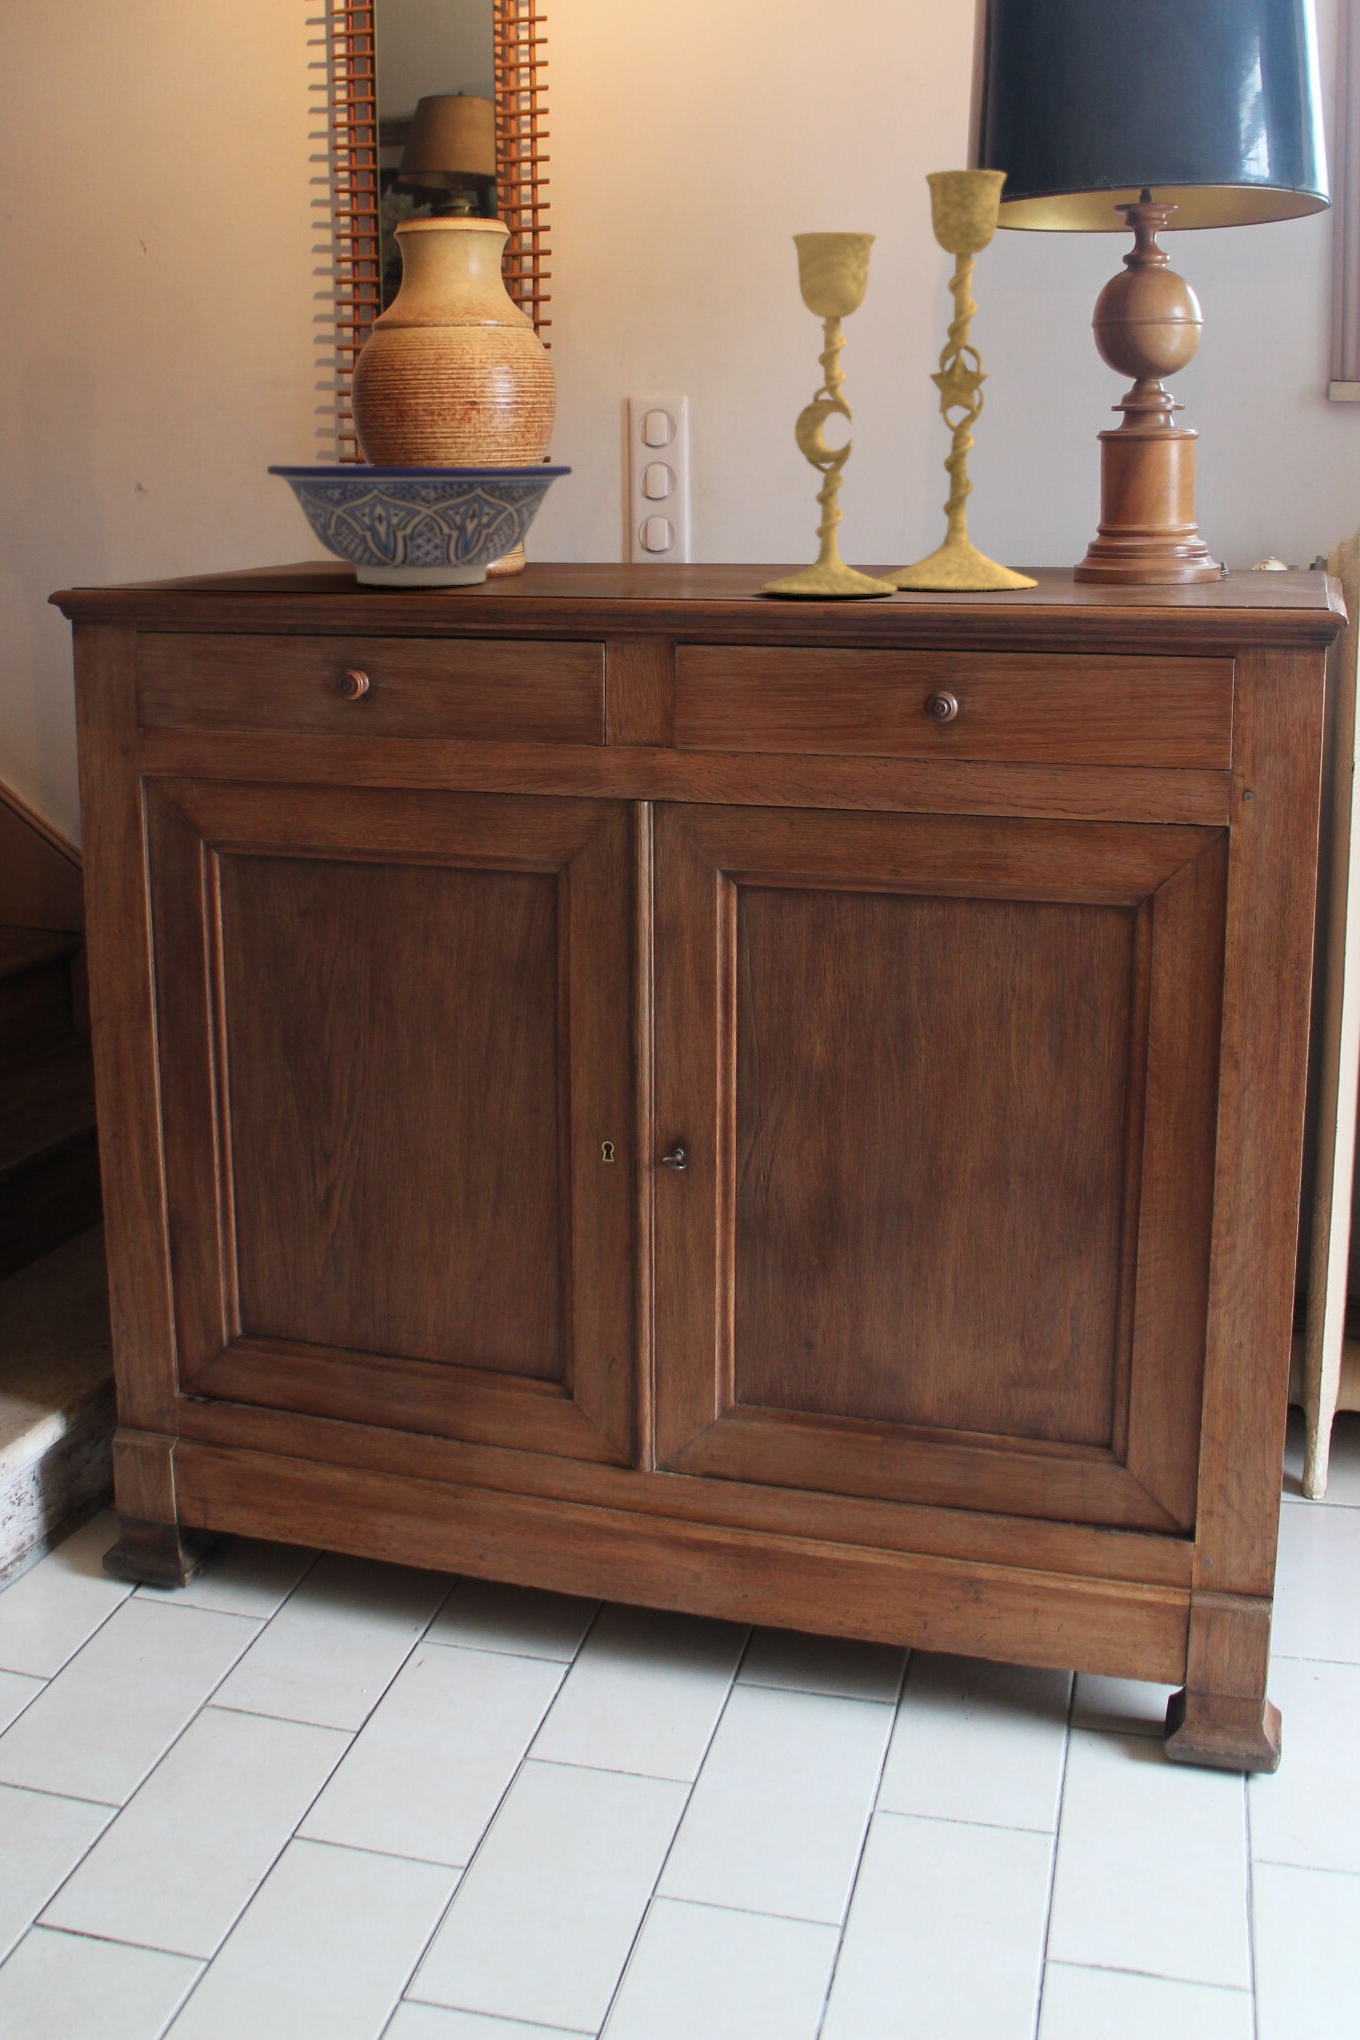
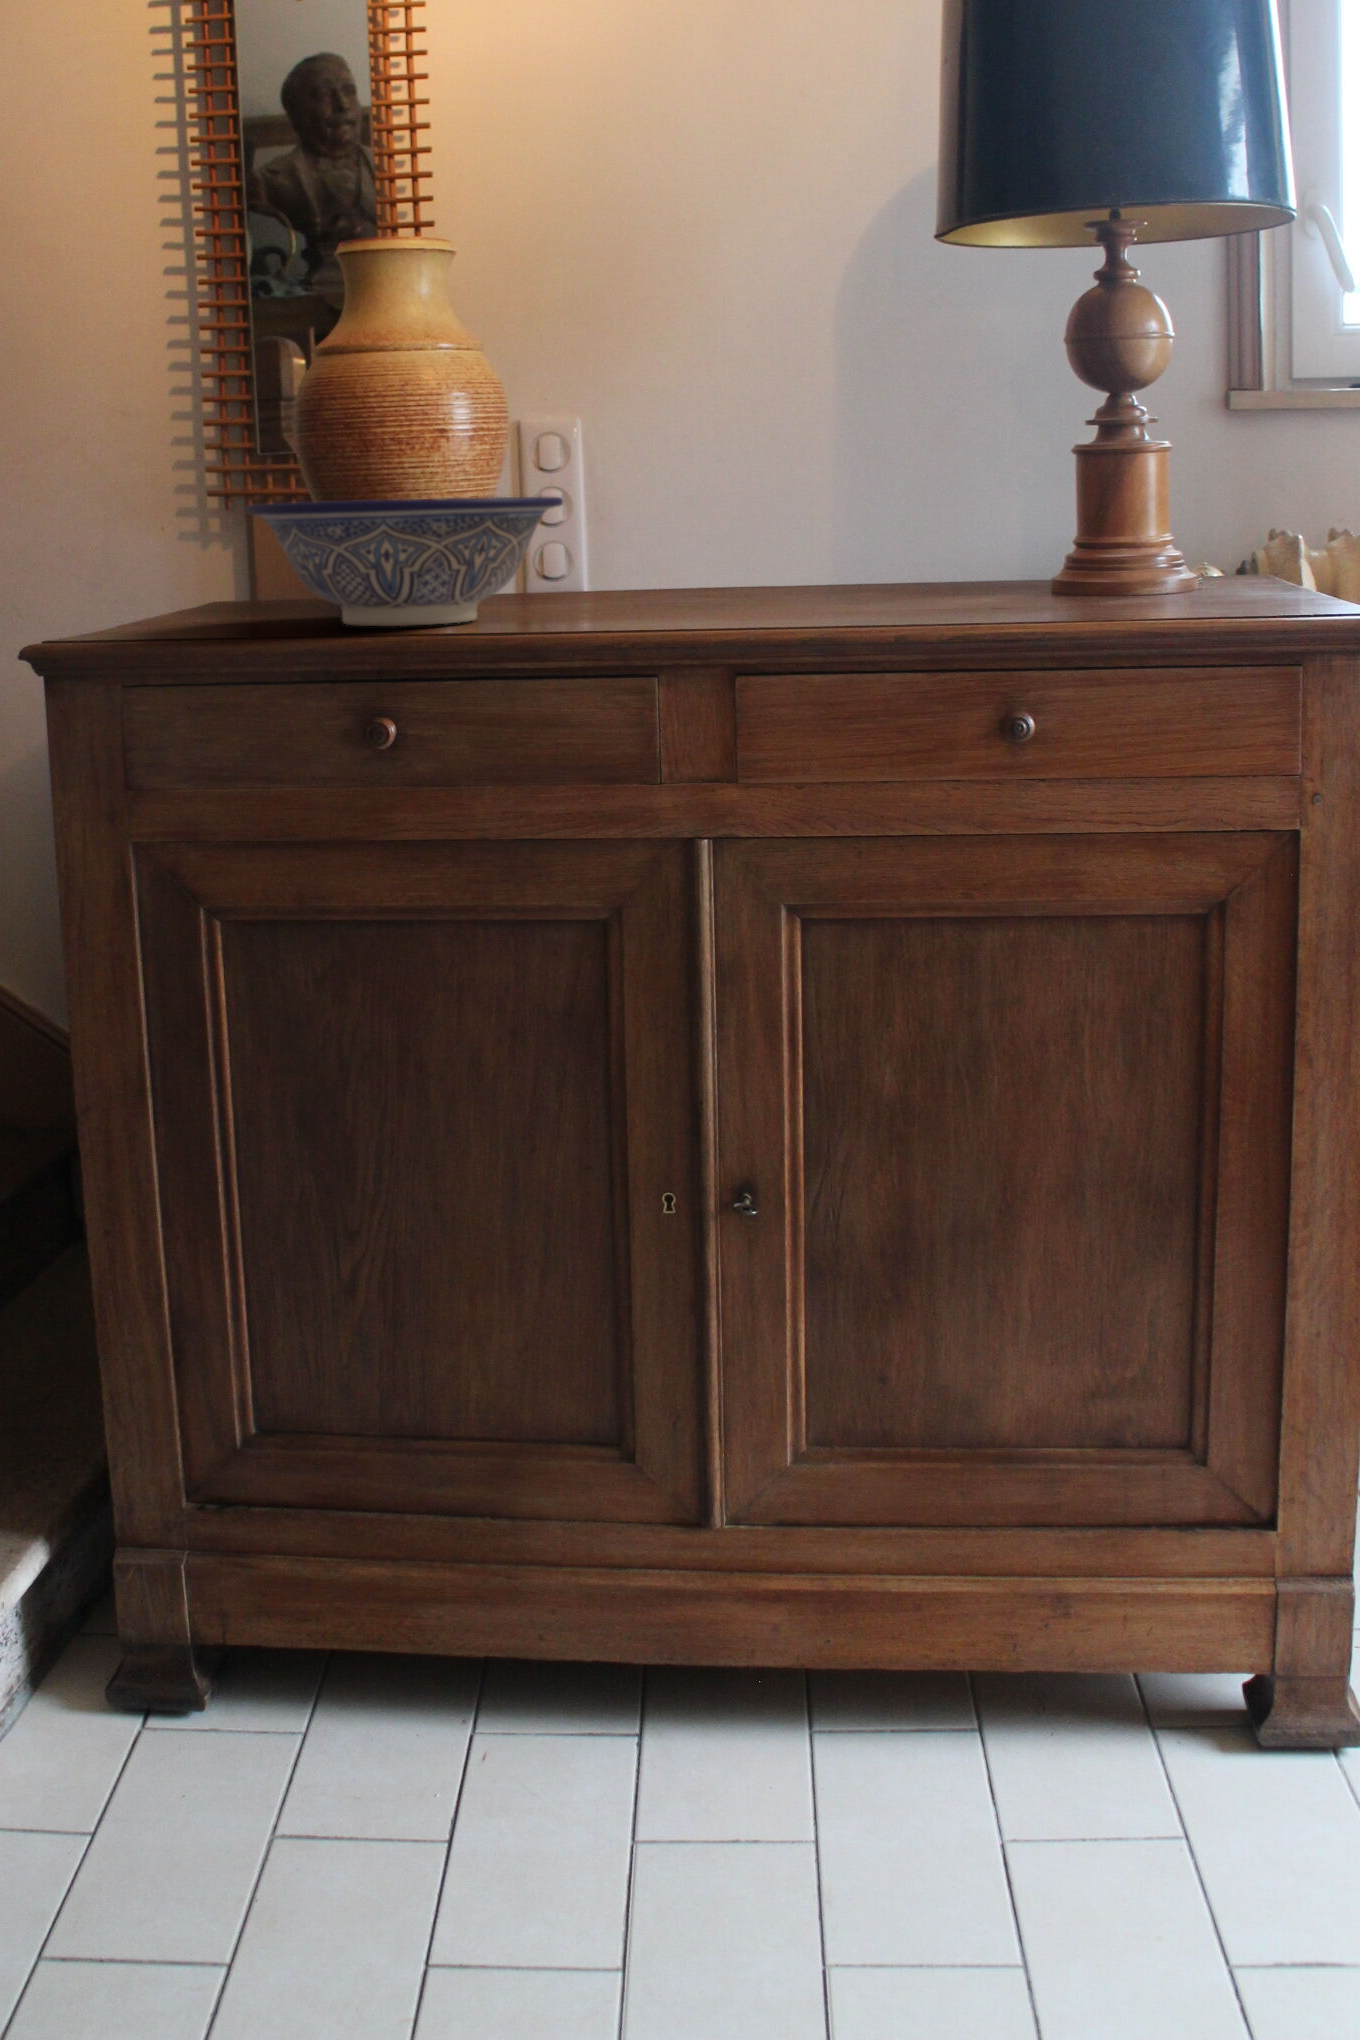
candlestick: present [760,170,1037,594] -> none [793,189,1044,615]

